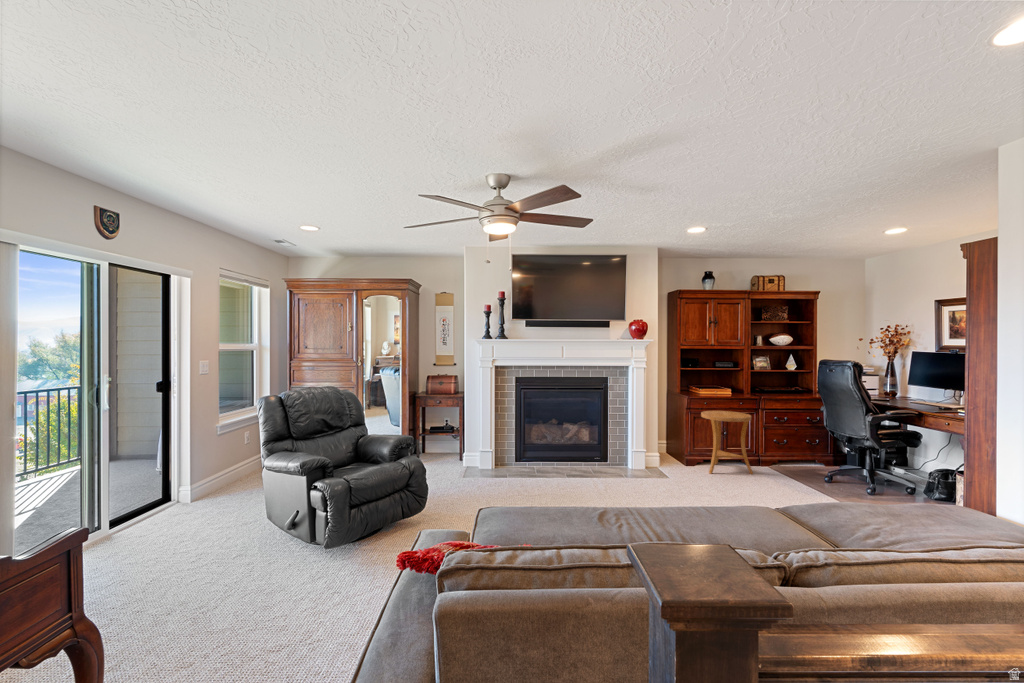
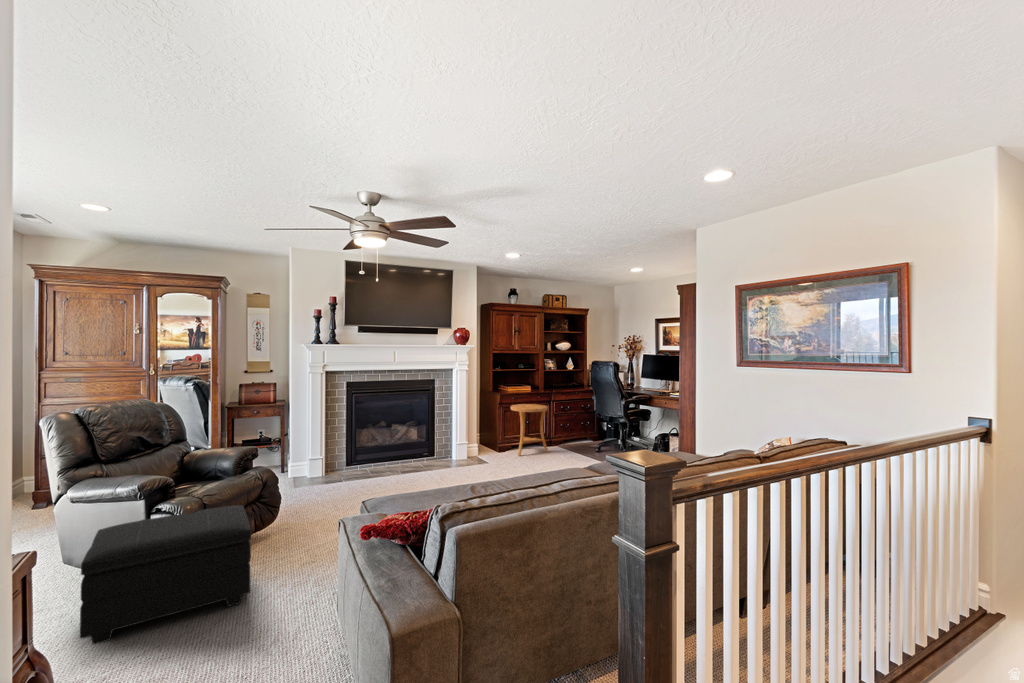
footstool: none [239,492,382,597] -> present [80,505,251,644]

